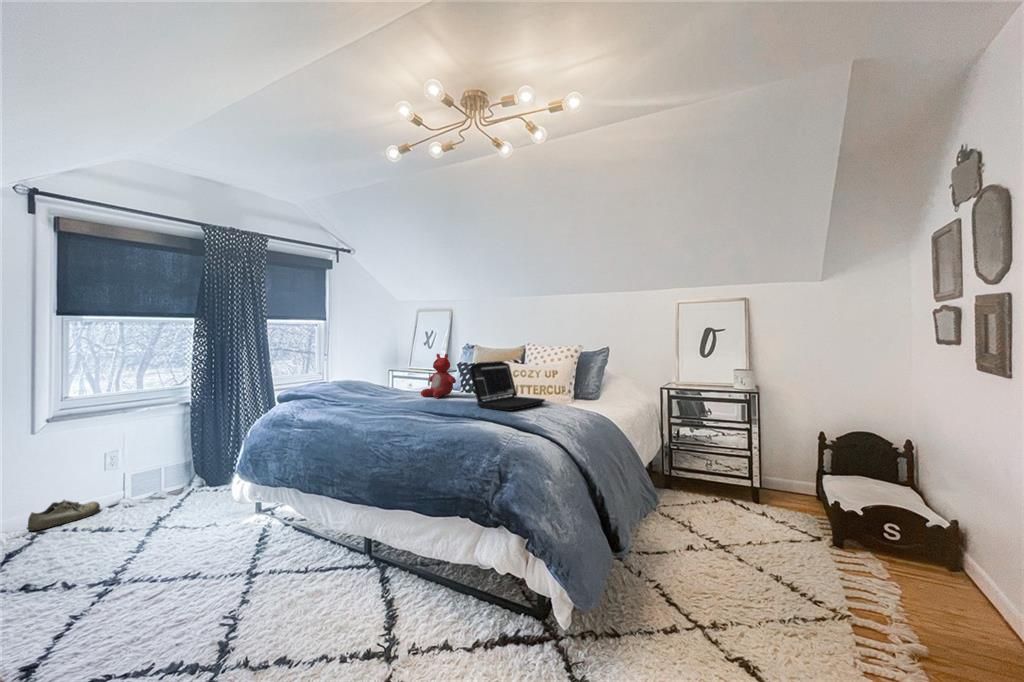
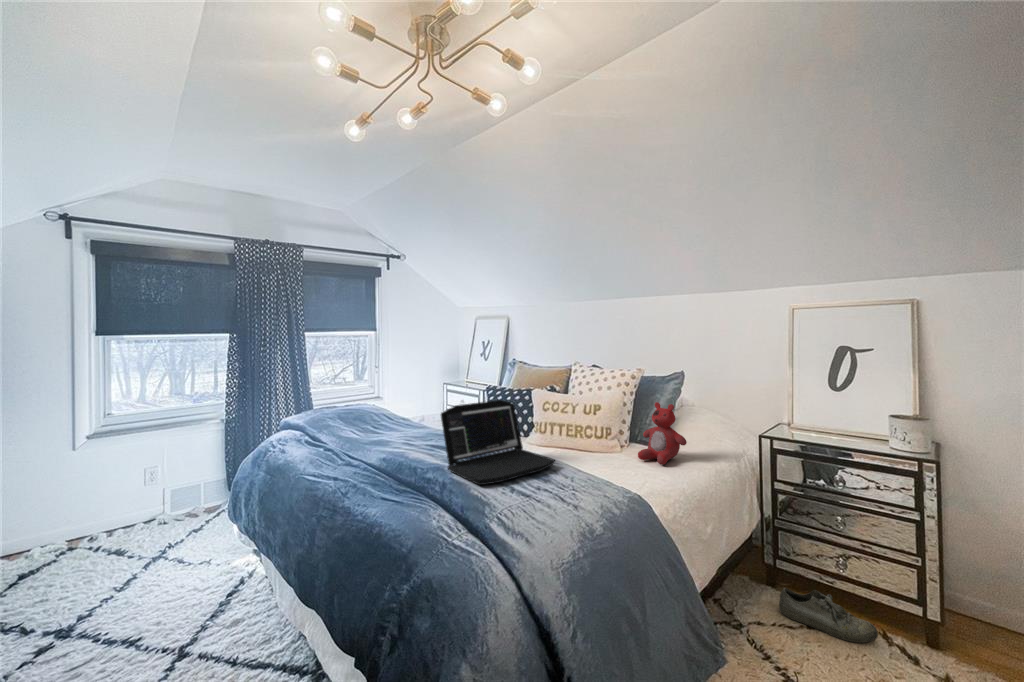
stuffed bear: present [421,354,456,398] -> present [638,402,687,465]
shoe: present [28,500,100,531] -> present [779,588,878,643]

